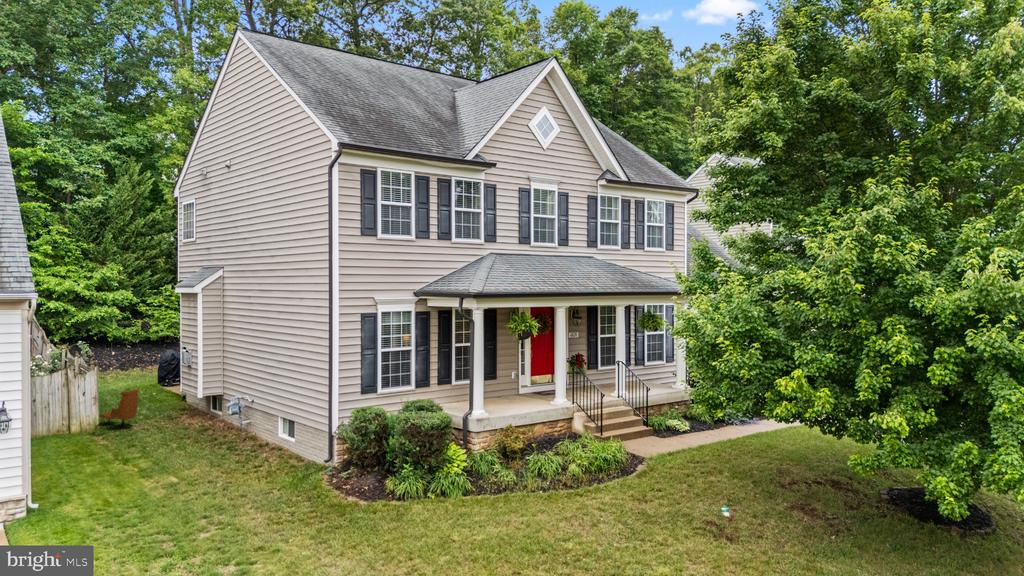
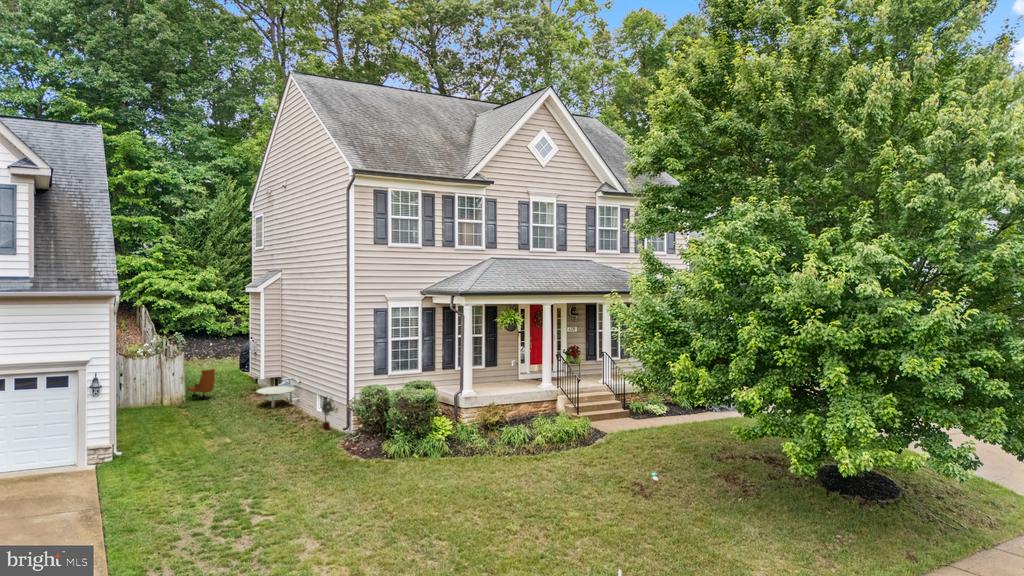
round table: none [197,409,246,437] -> present [257,386,295,408]
potted tree: none [292,421,316,462] -> present [322,397,337,429]

